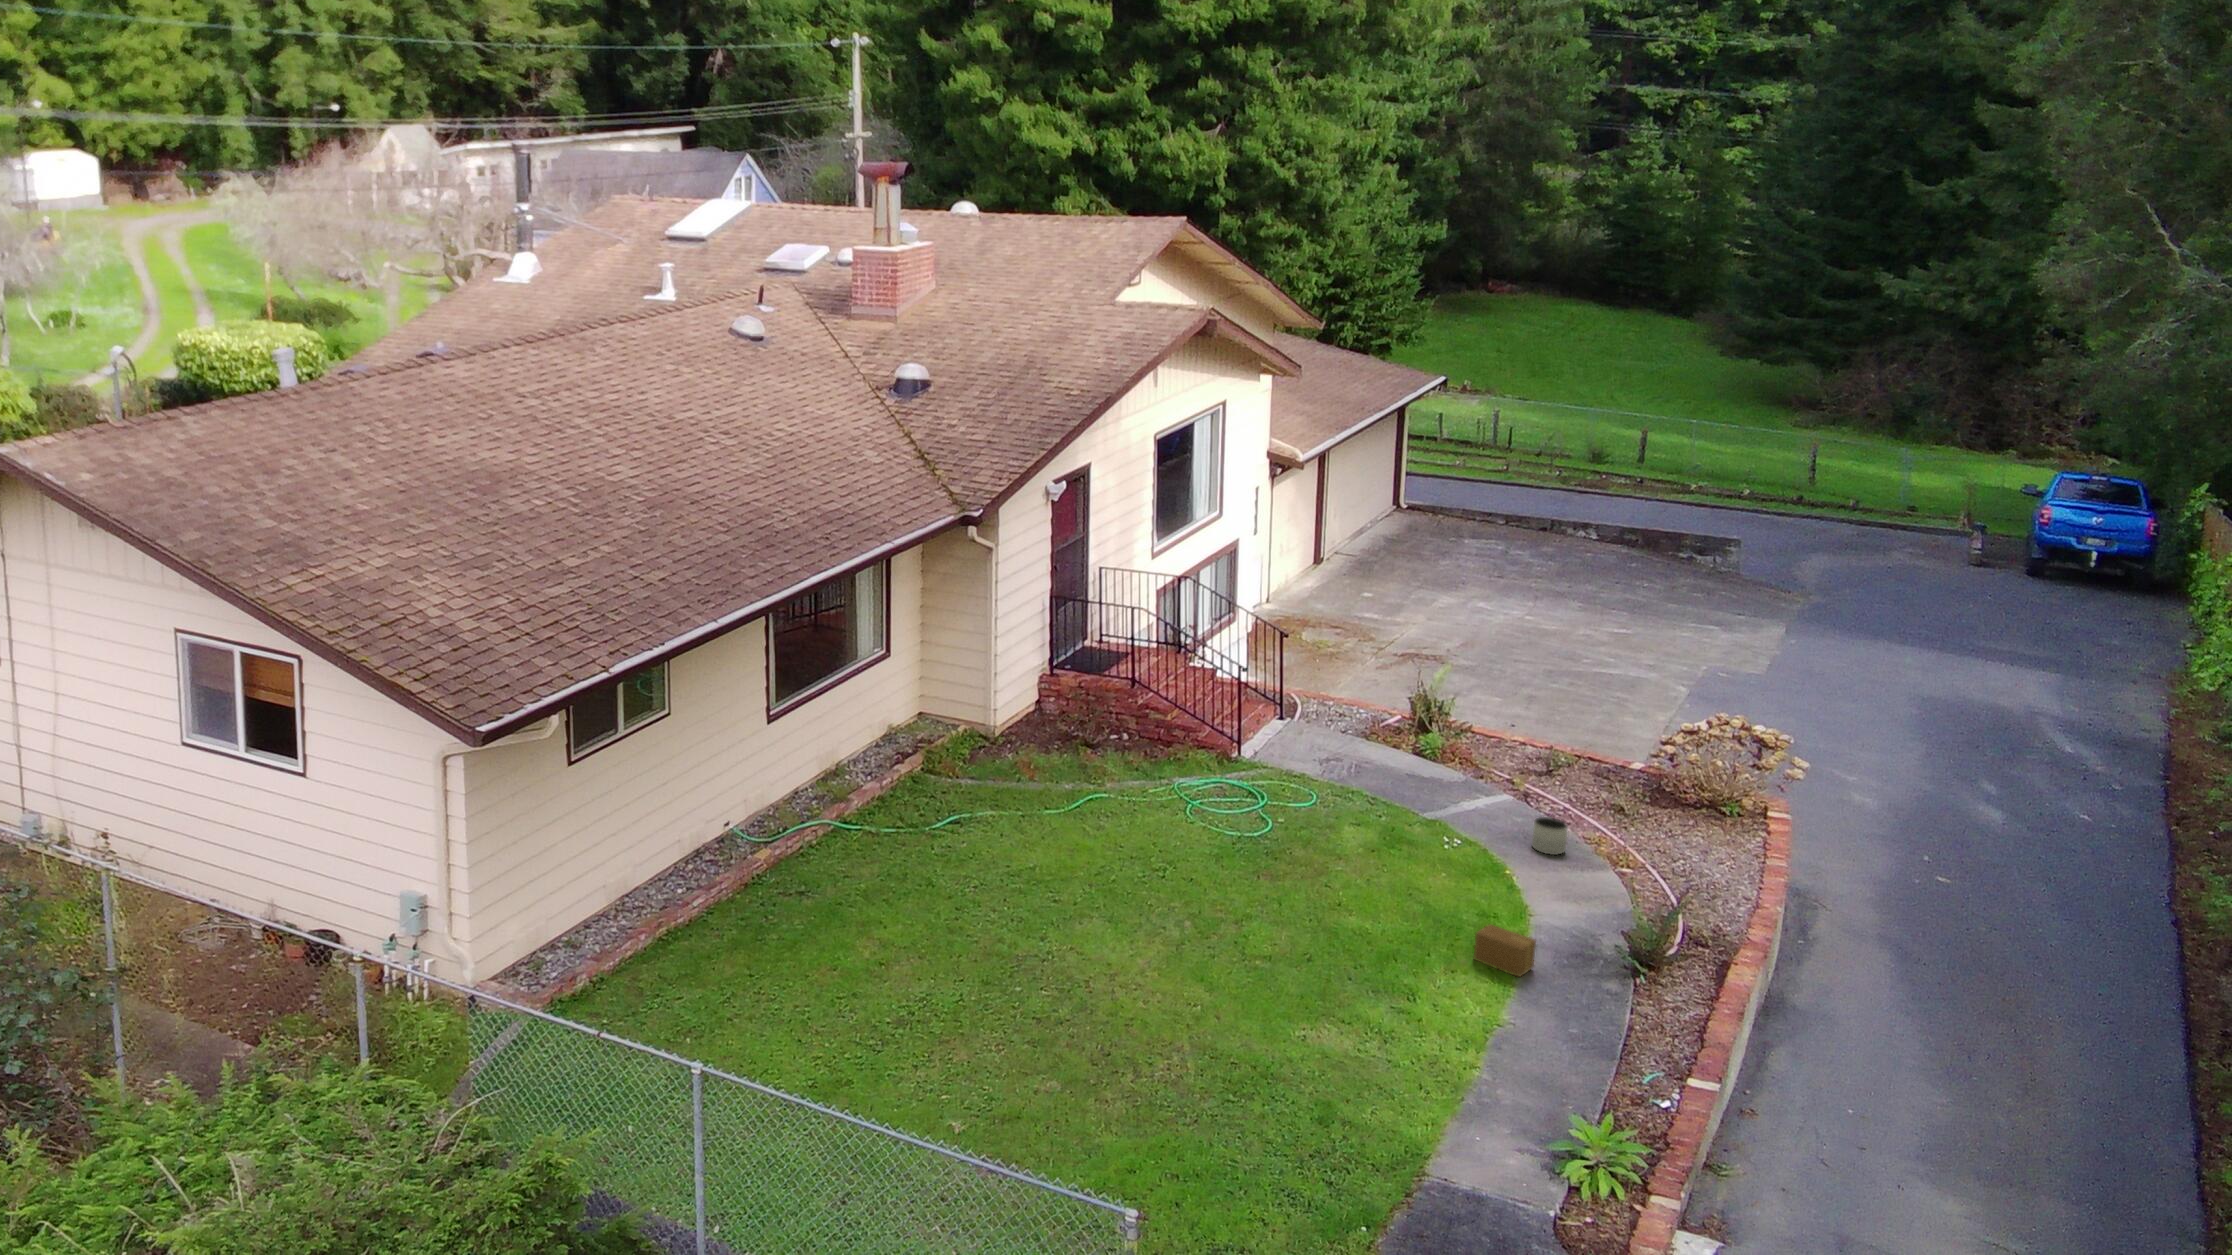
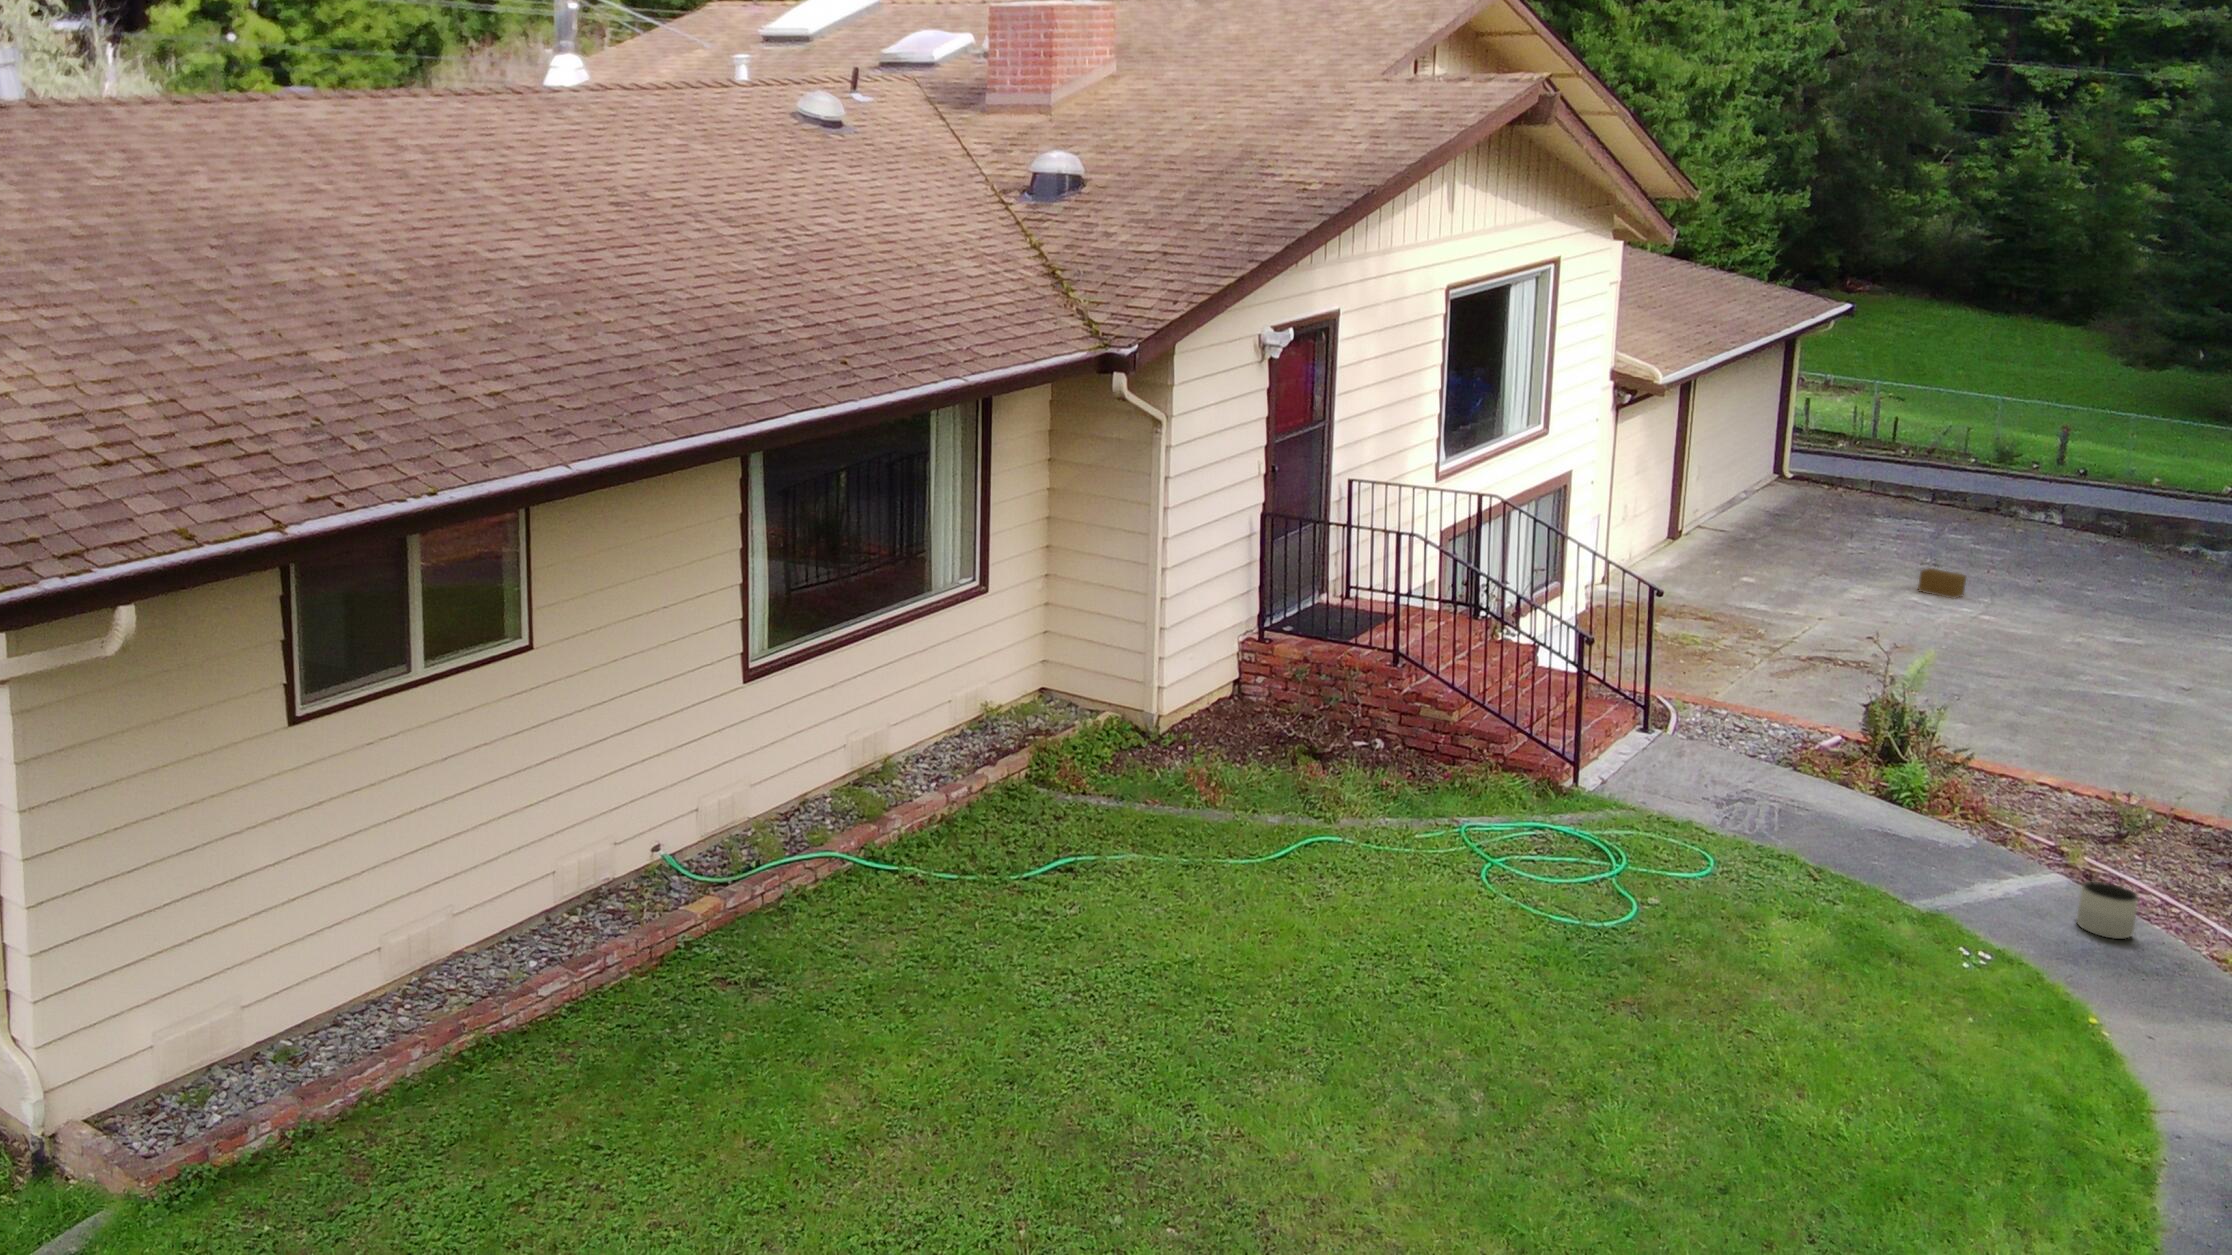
cardboard box: present [1474,924,1536,977] -> present [1918,568,1966,598]

